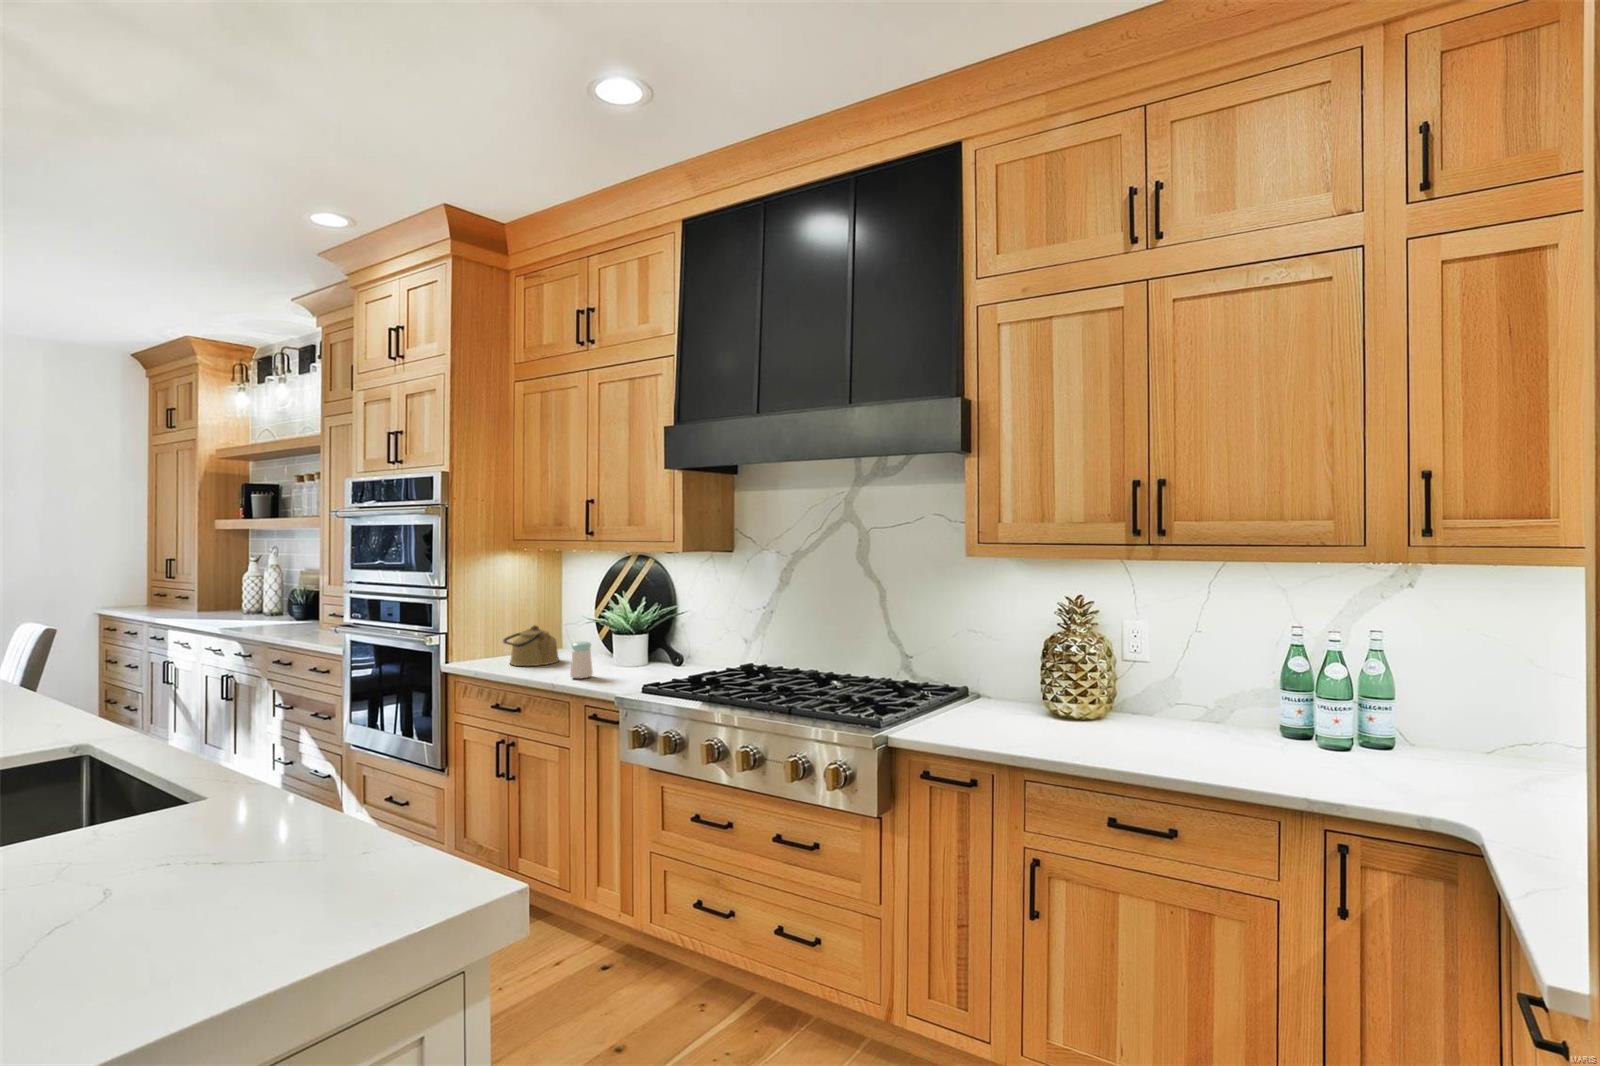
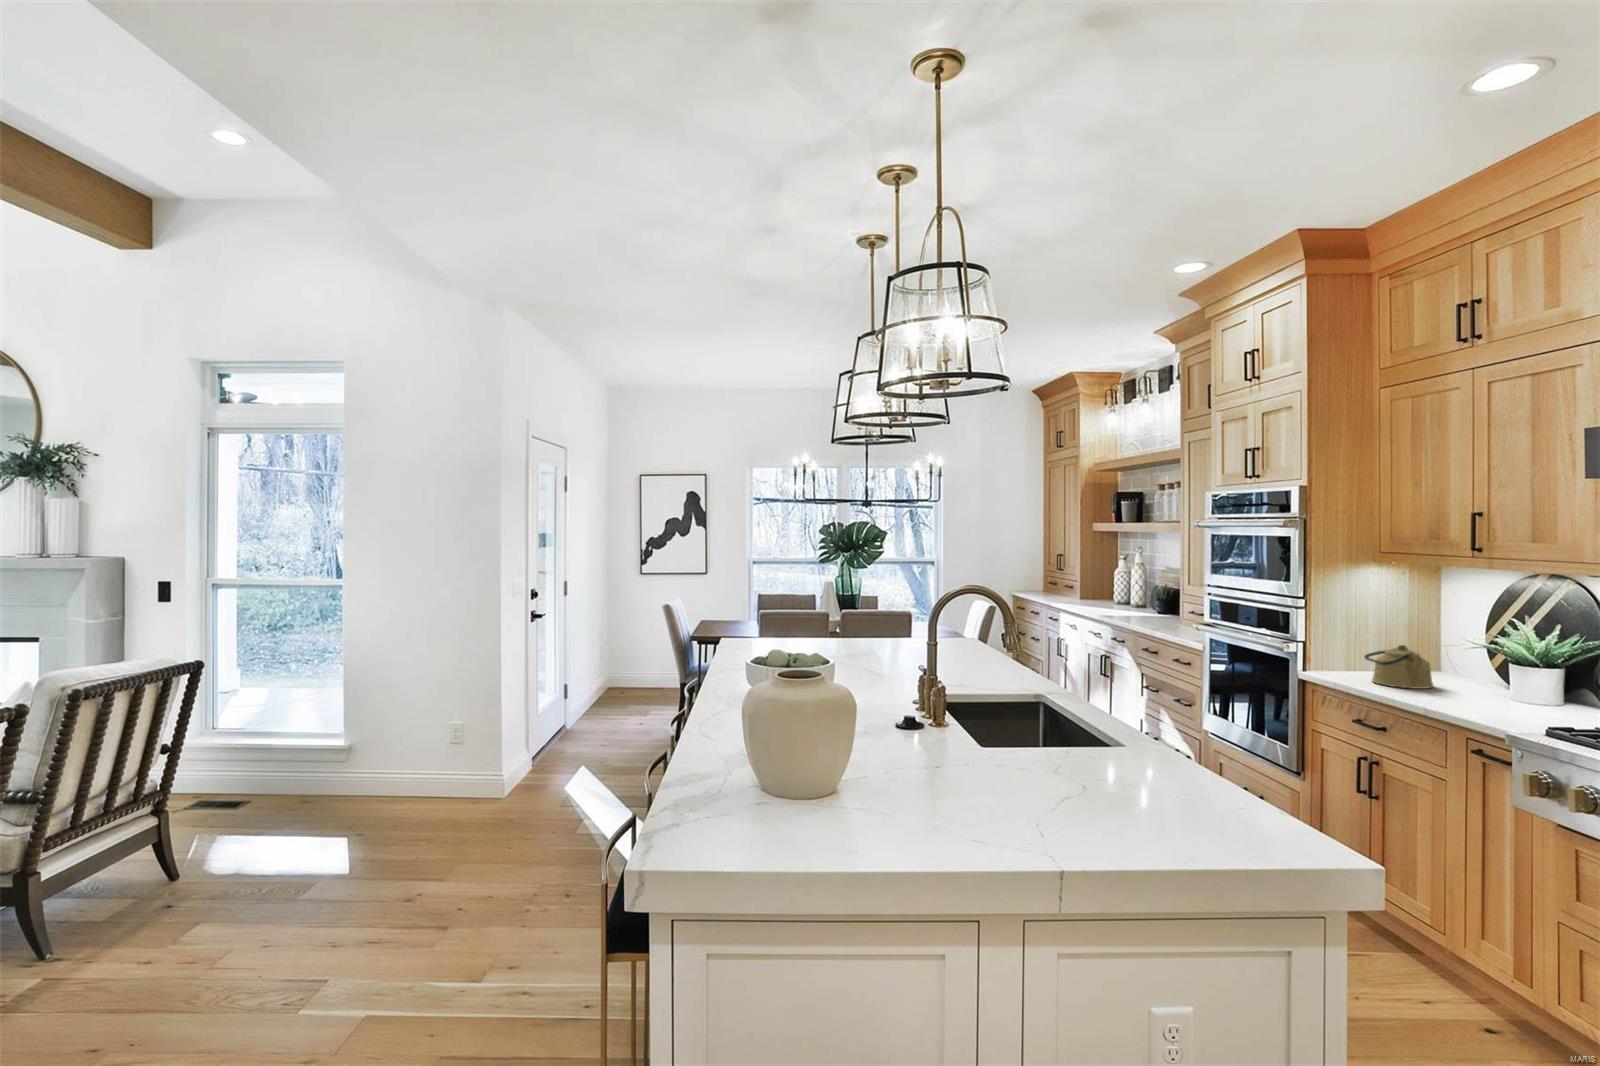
salt shaker: present [570,642,593,678] -> none [1447,669,1477,709]

